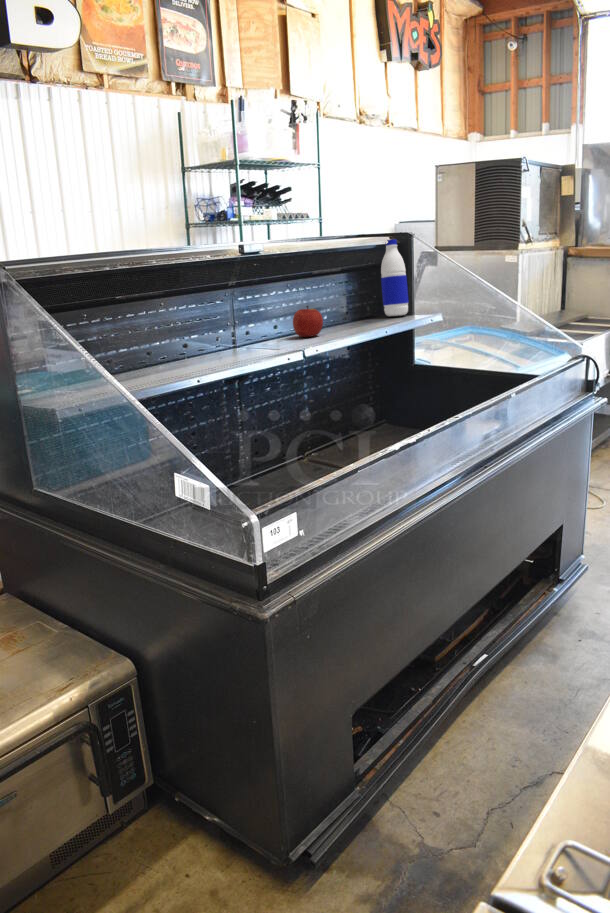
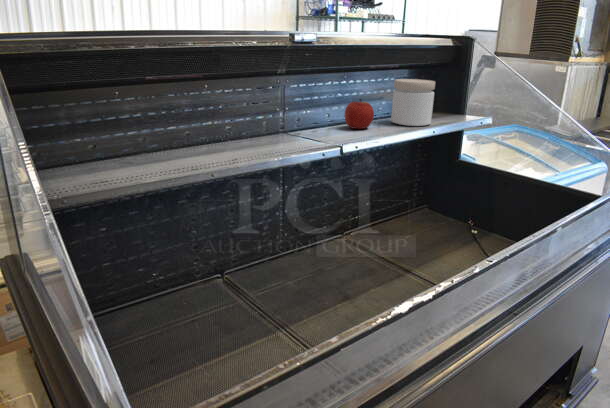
water bottle: present [381,239,408,316] -> none [438,42,465,115]
jar: none [337,281,380,329] -> present [391,79,435,126]

